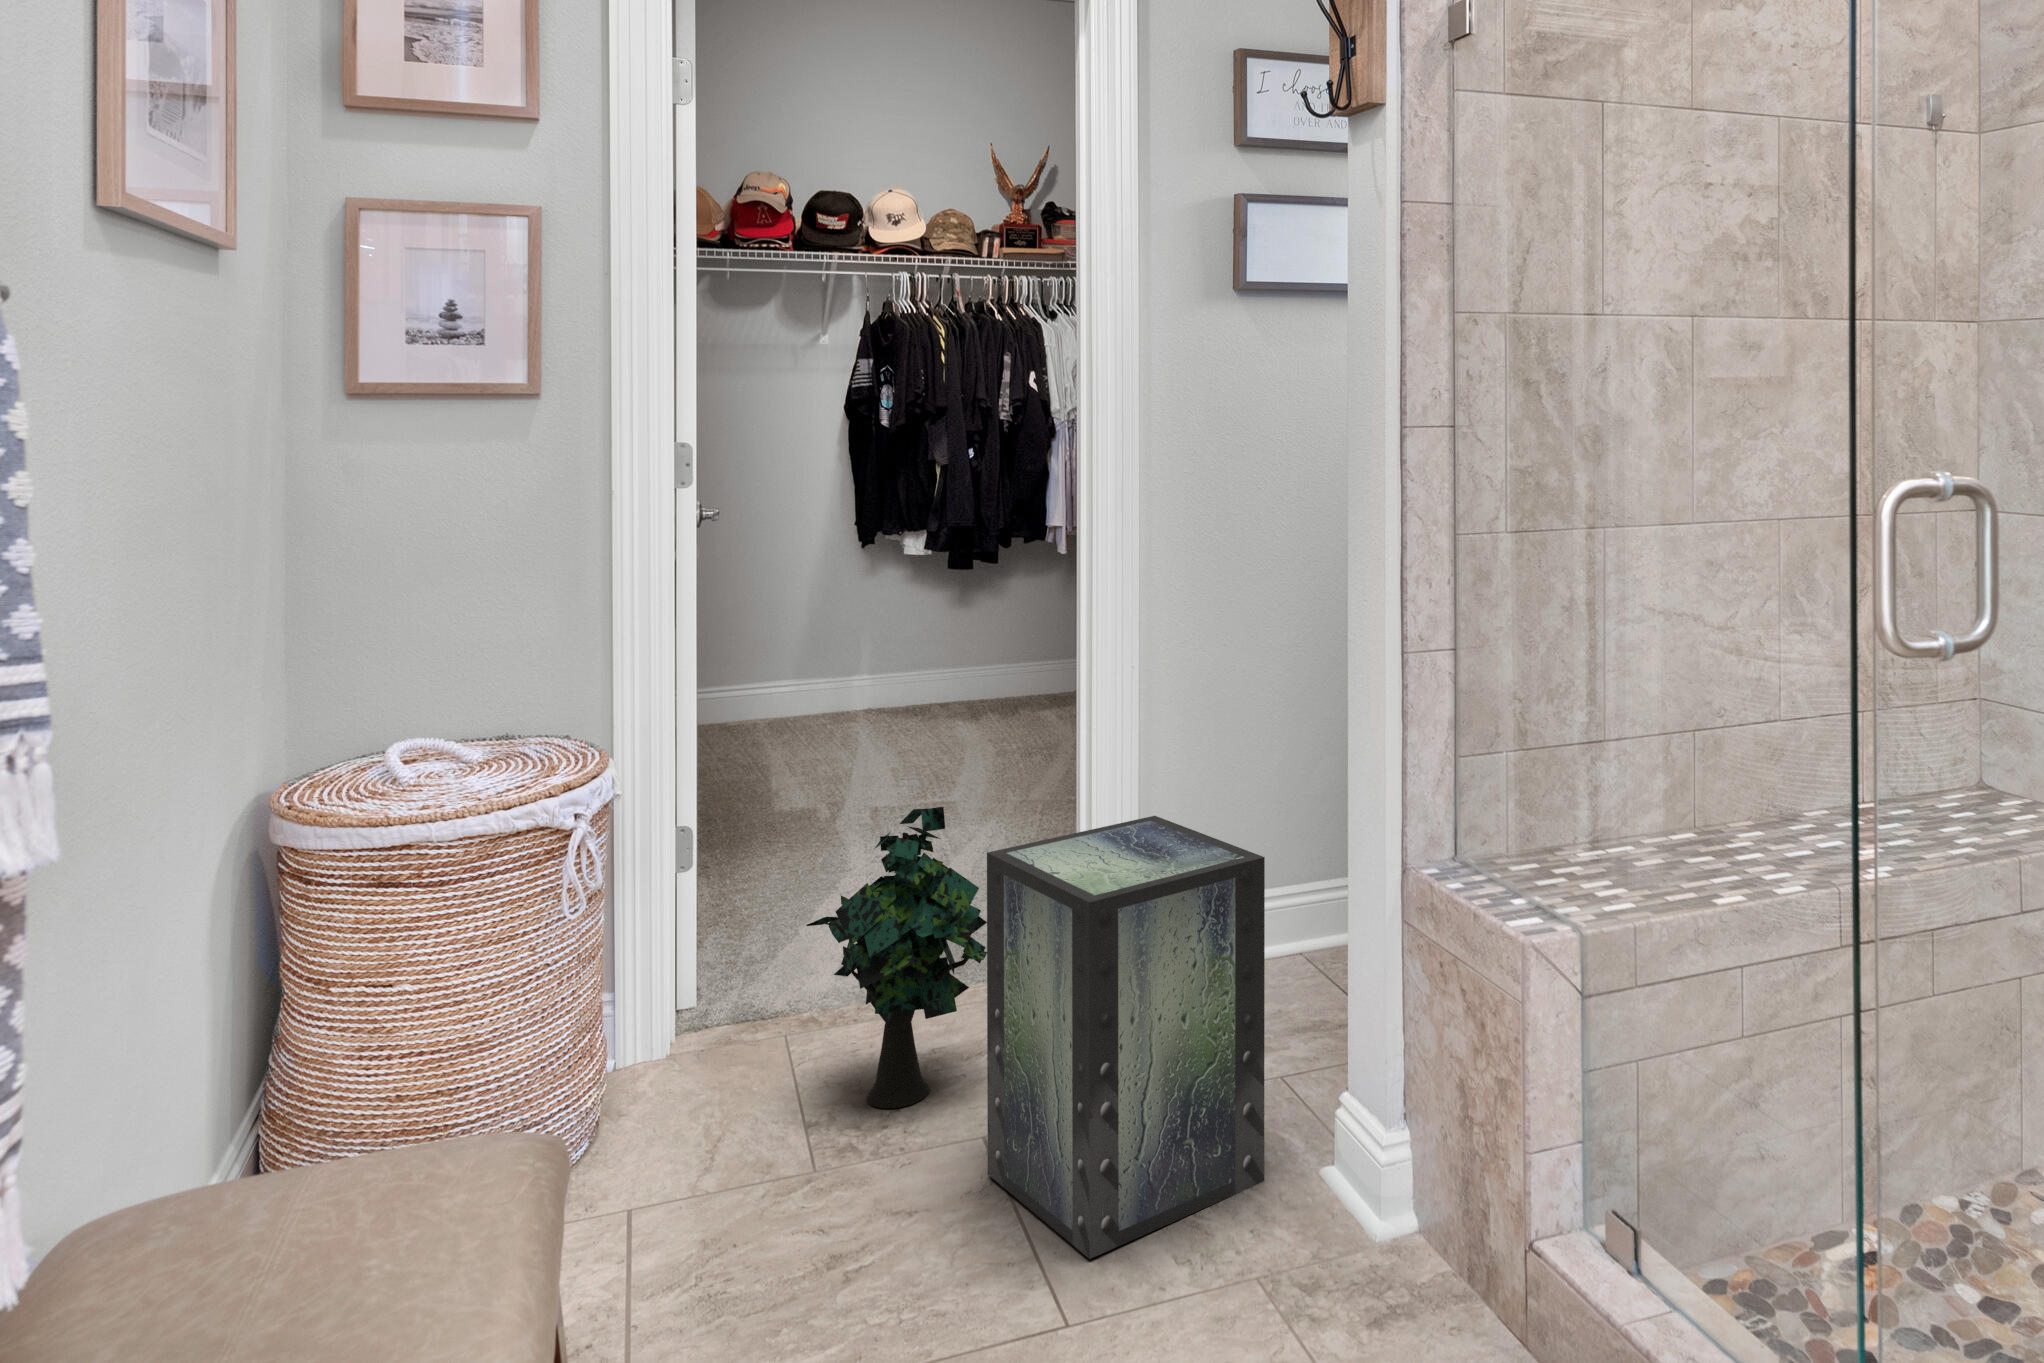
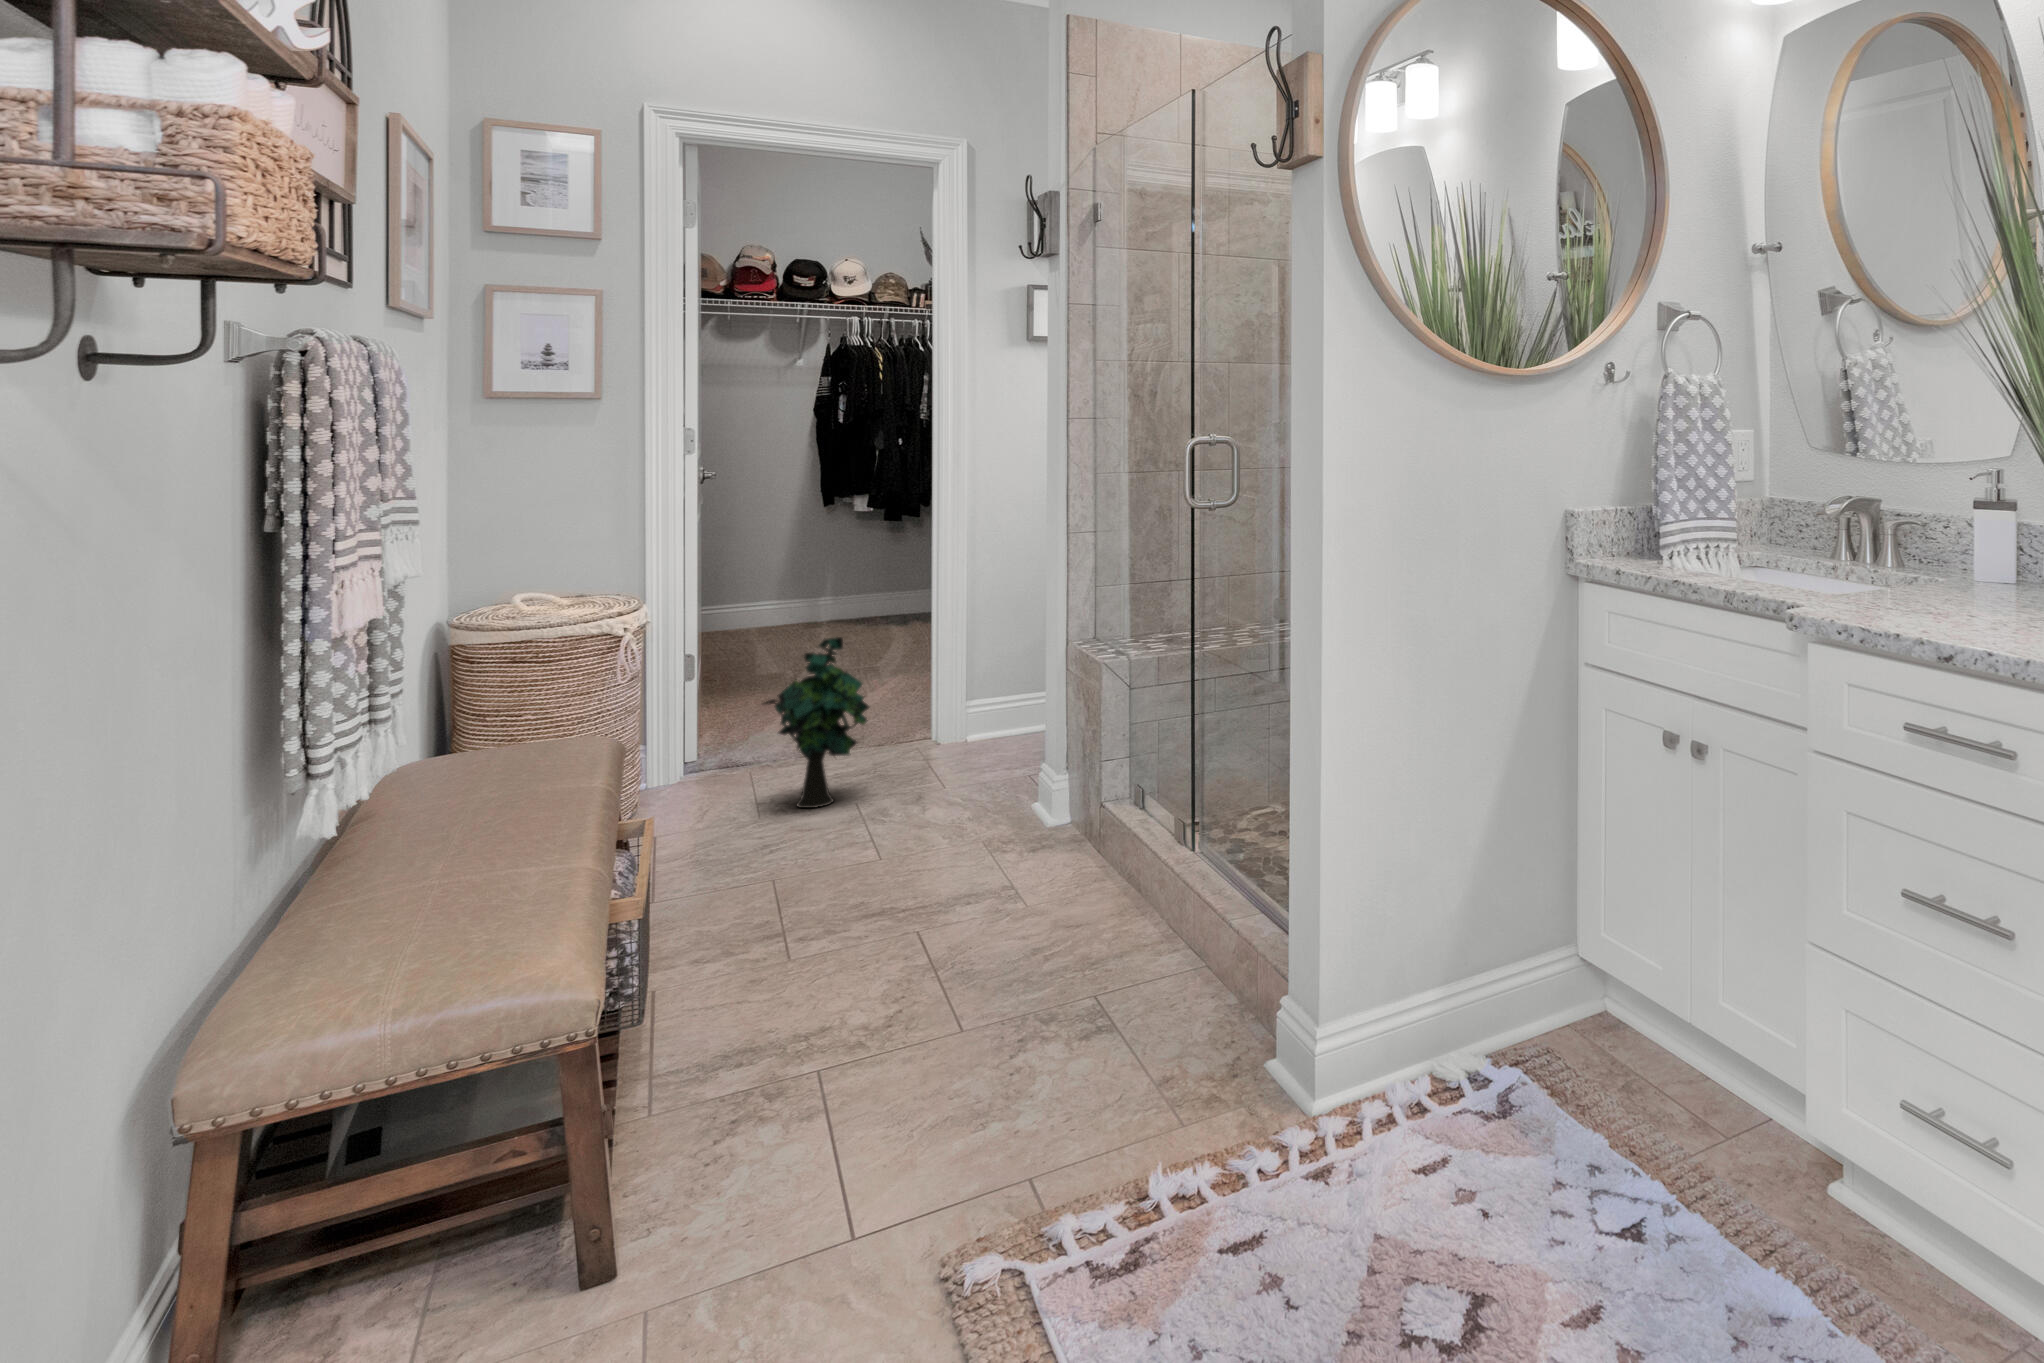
storage box: present [987,816,1265,1259] -> none [859,638,1014,859]

